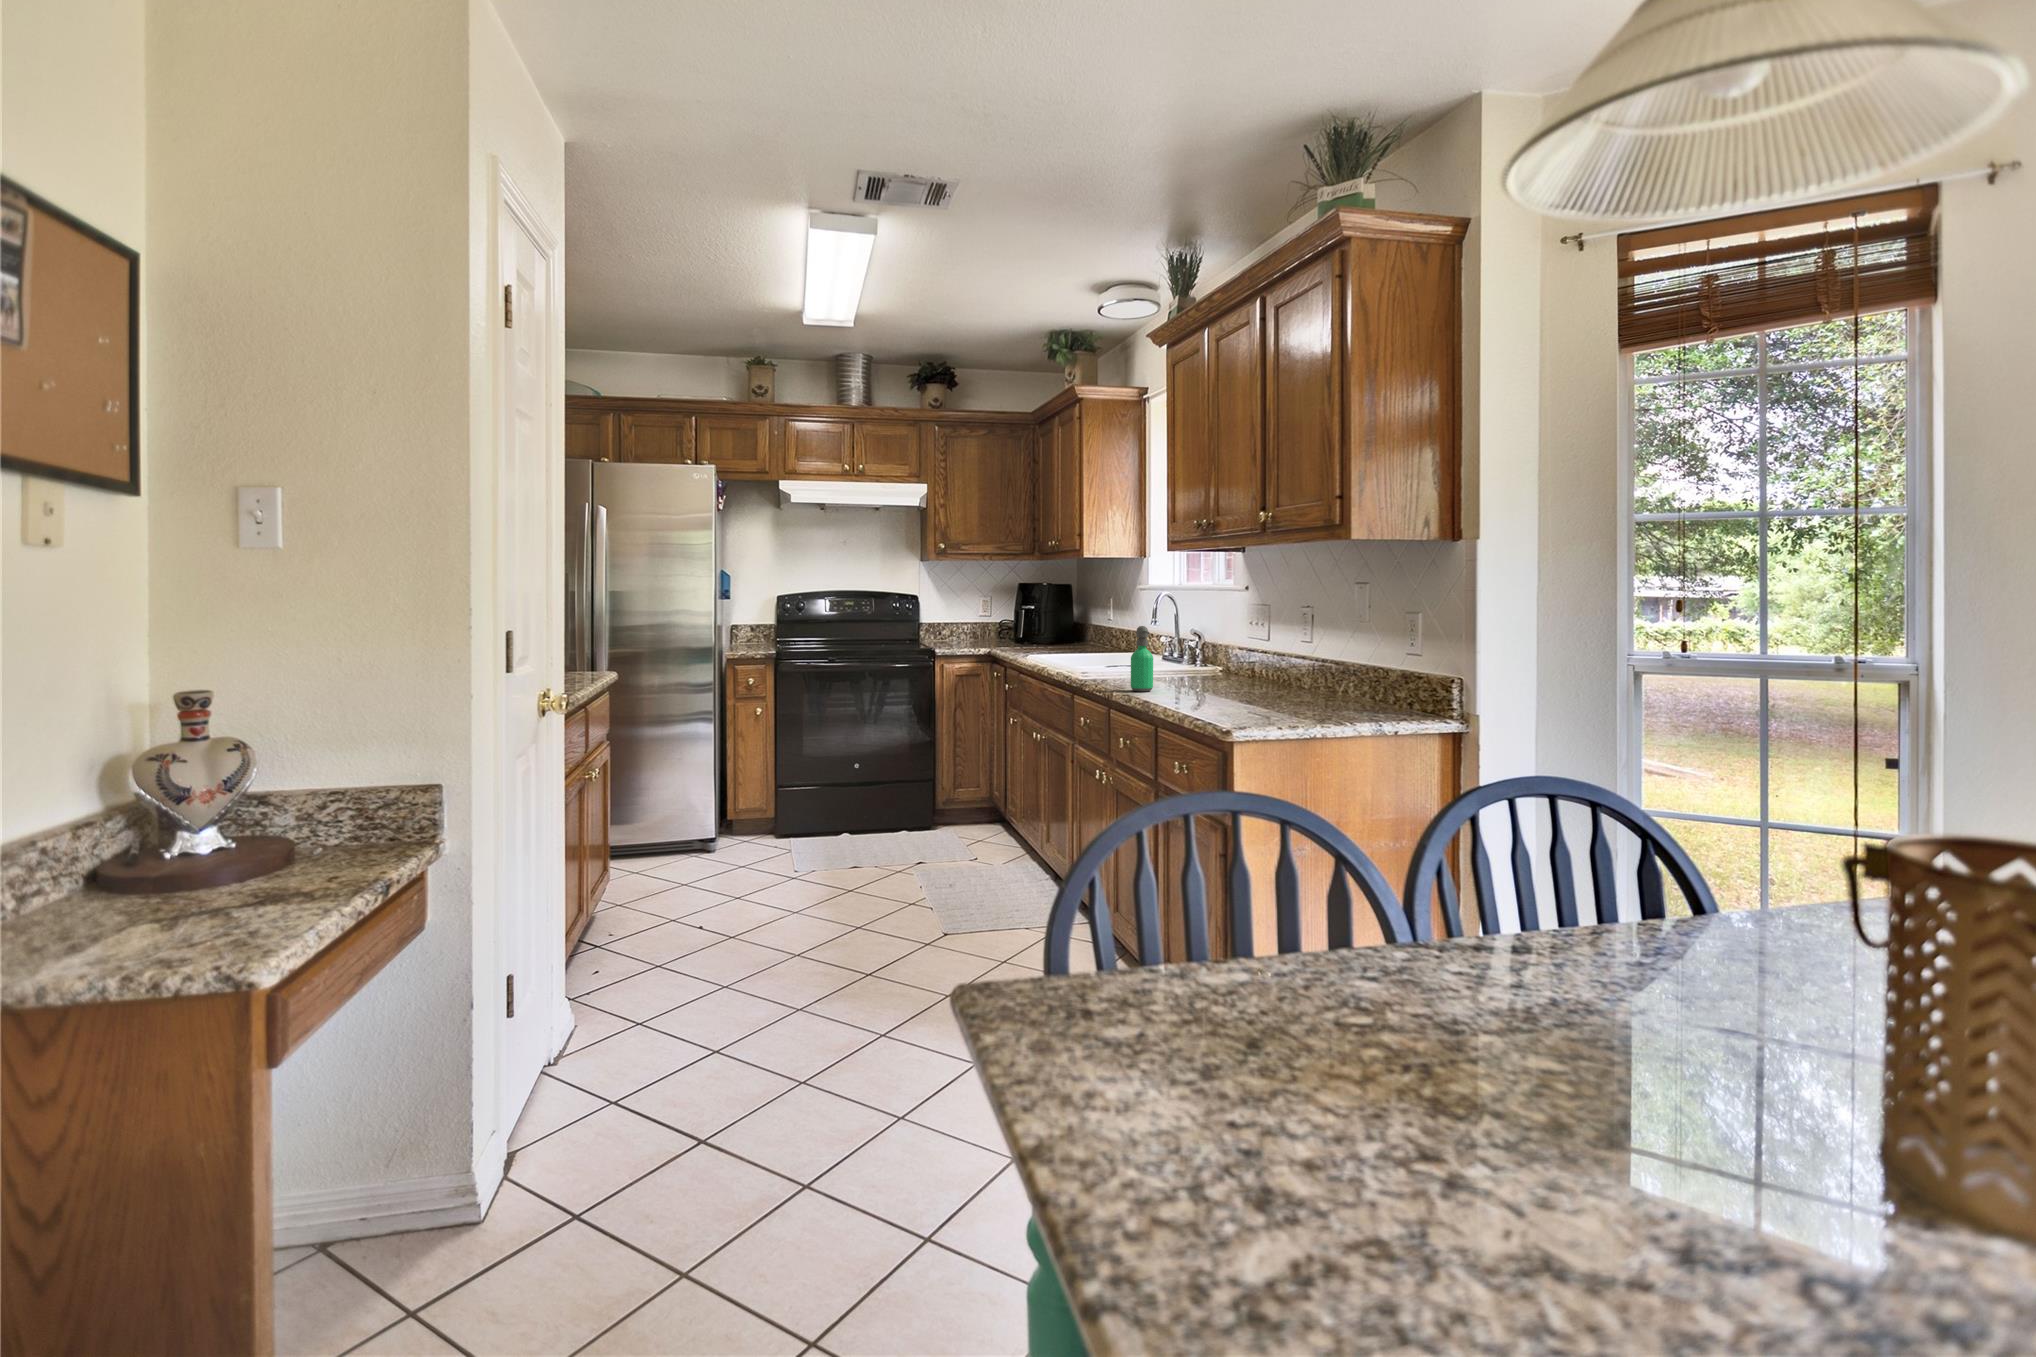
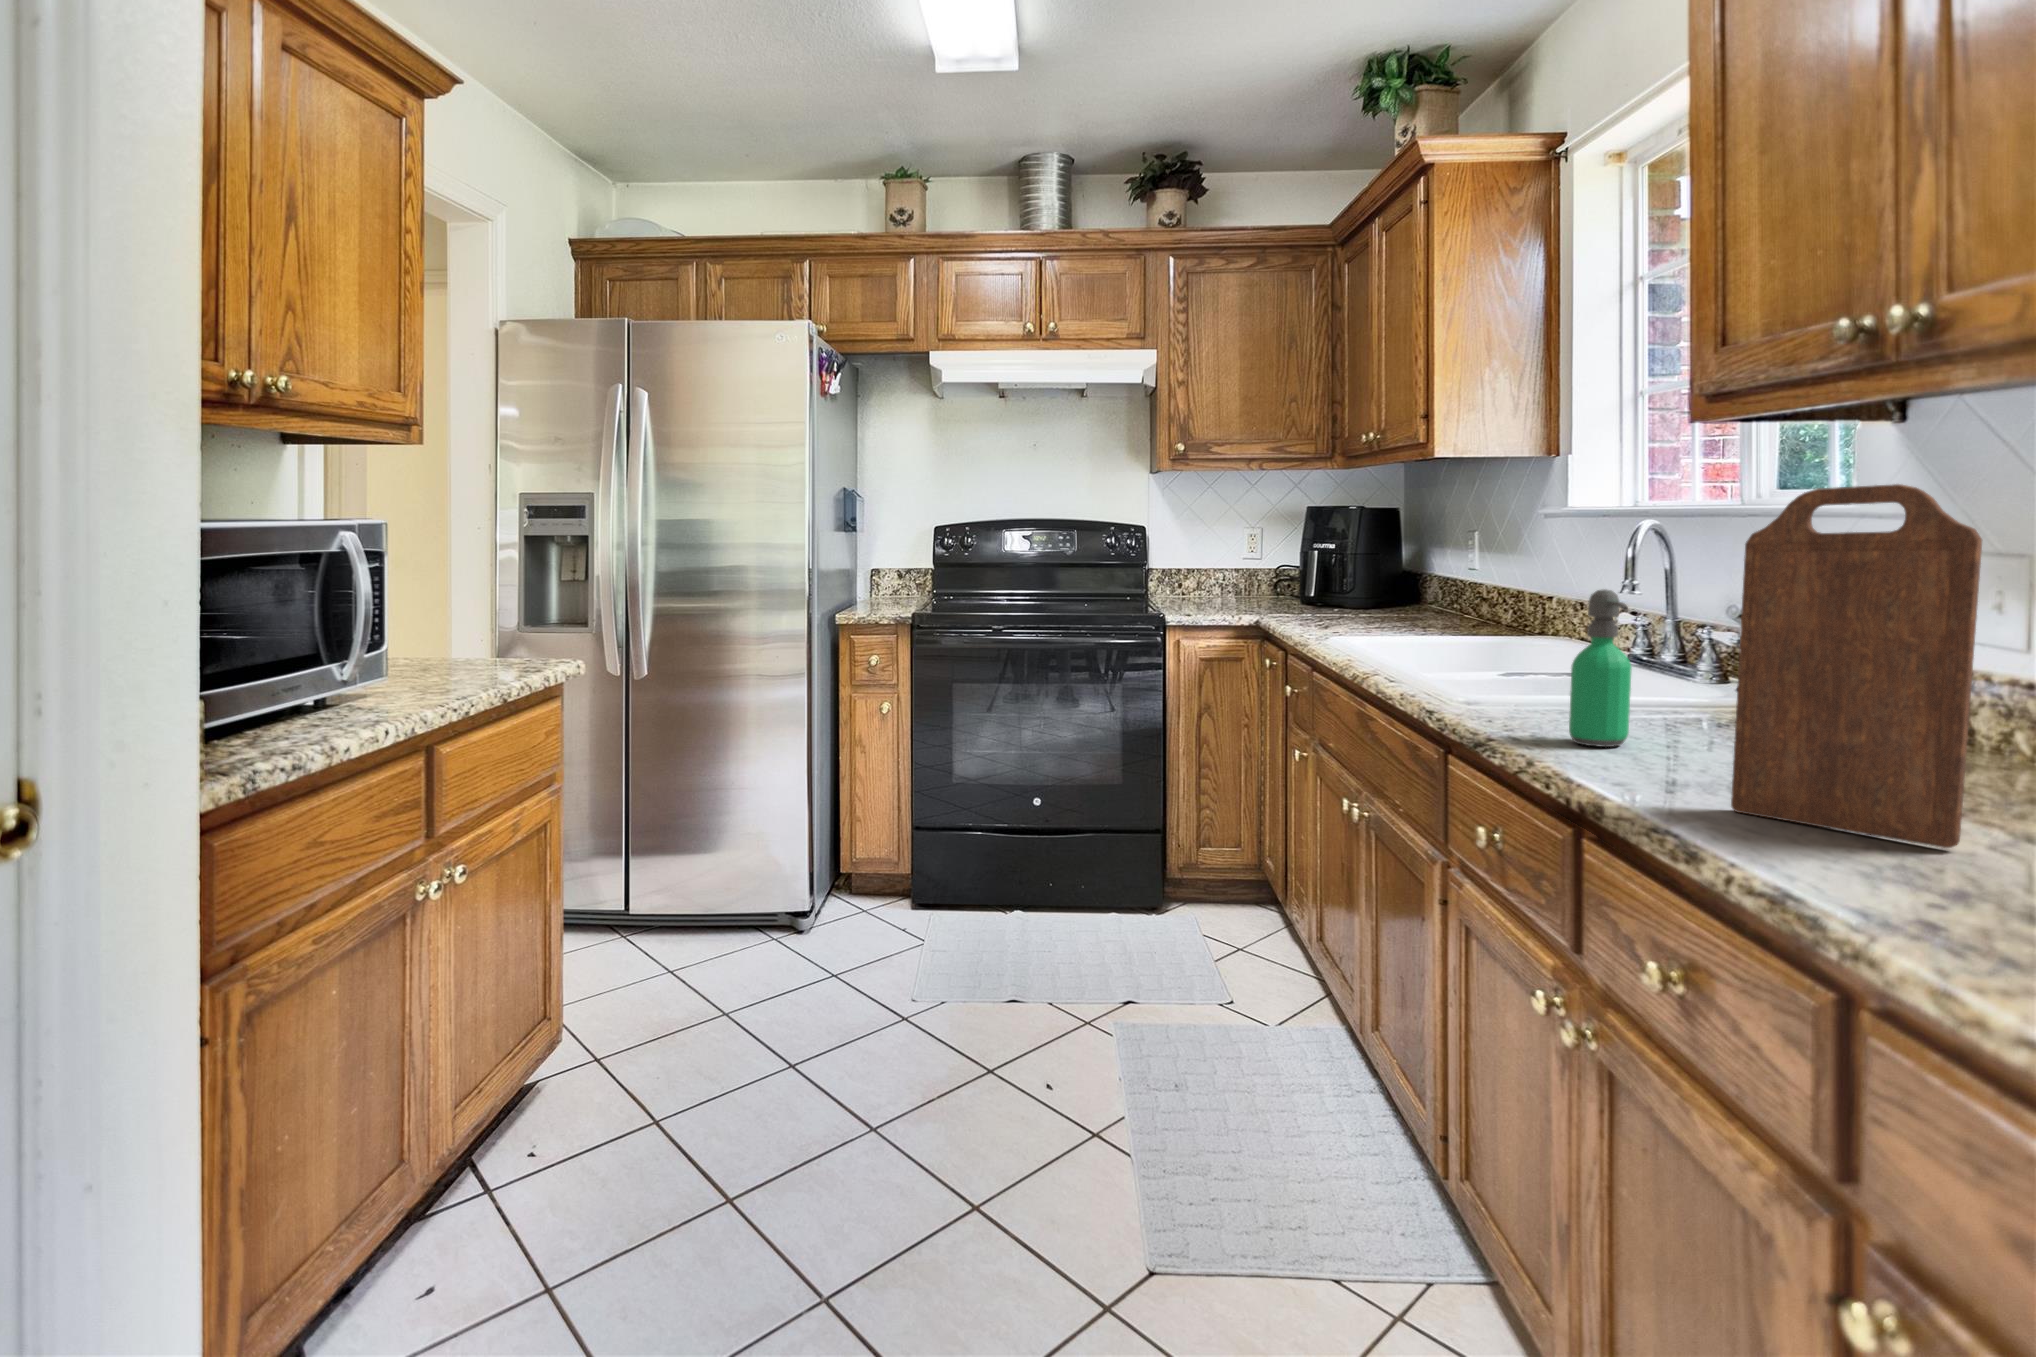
cutting board: none [1174,588,1235,708] -> present [1731,484,1982,848]

